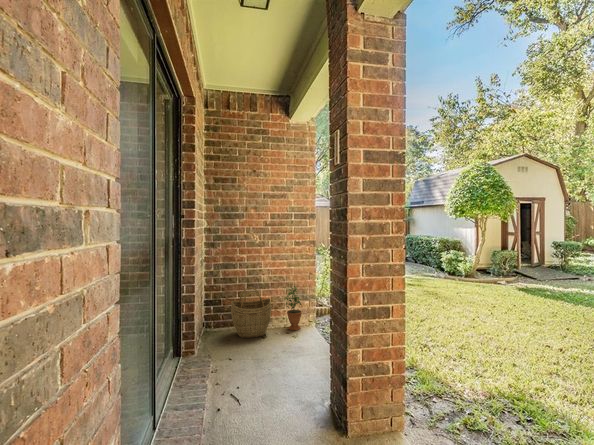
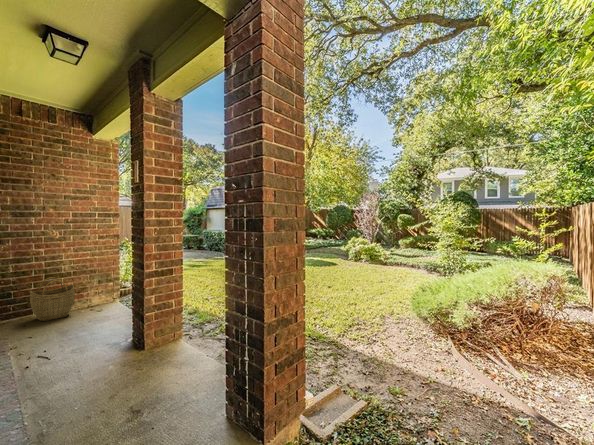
potted plant: present [286,286,302,330] -> none [87,272,105,308]

